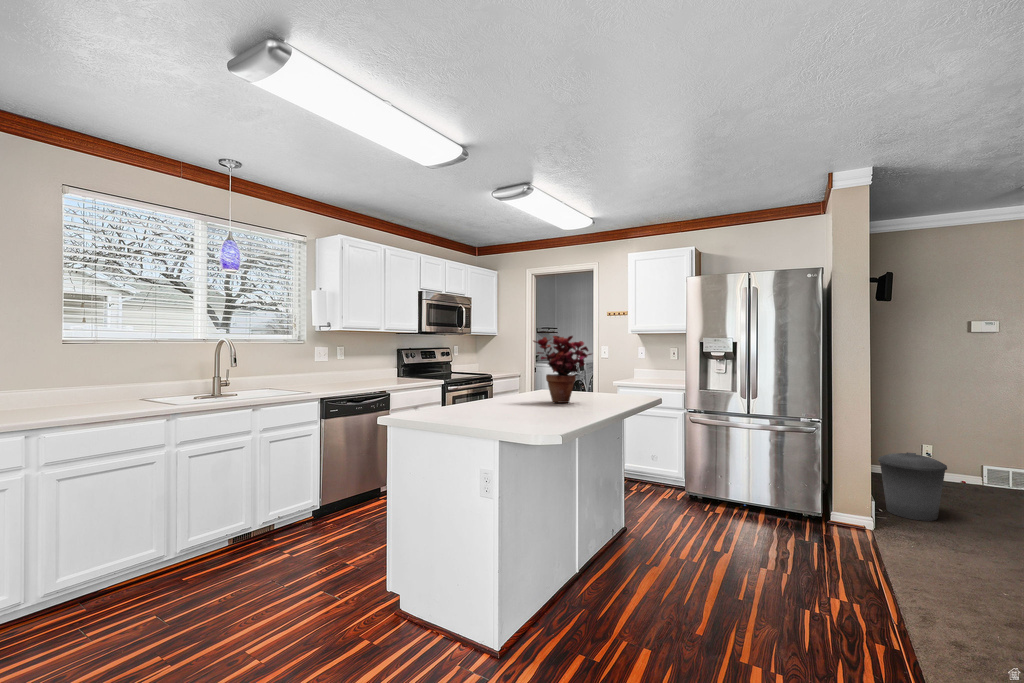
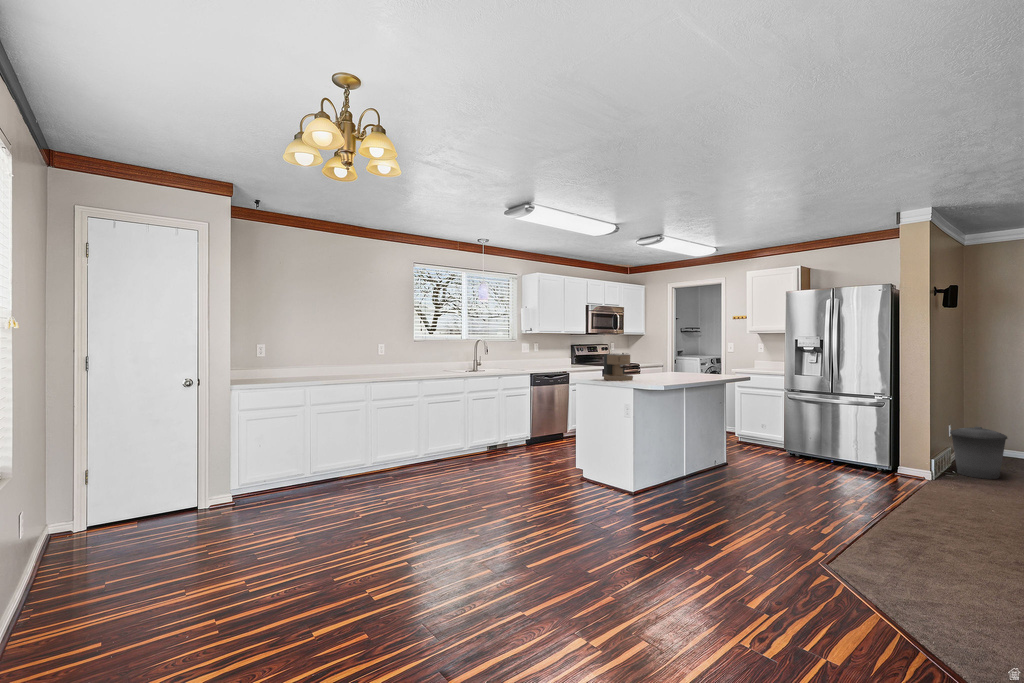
potted plant: present [533,336,591,403] -> none [660,336,699,377]
coffee maker: none [439,365,494,420] -> present [603,353,633,381]

